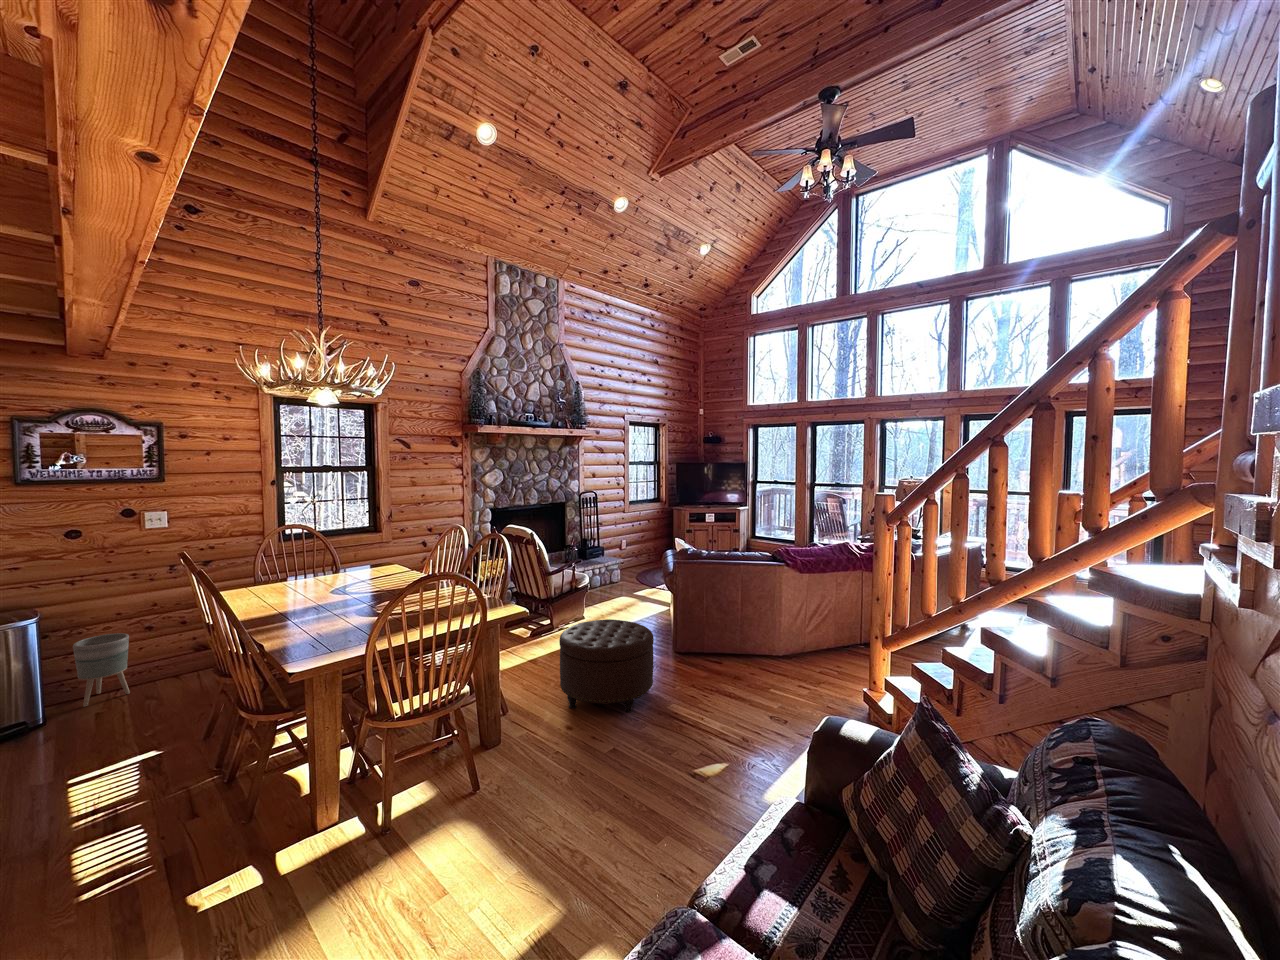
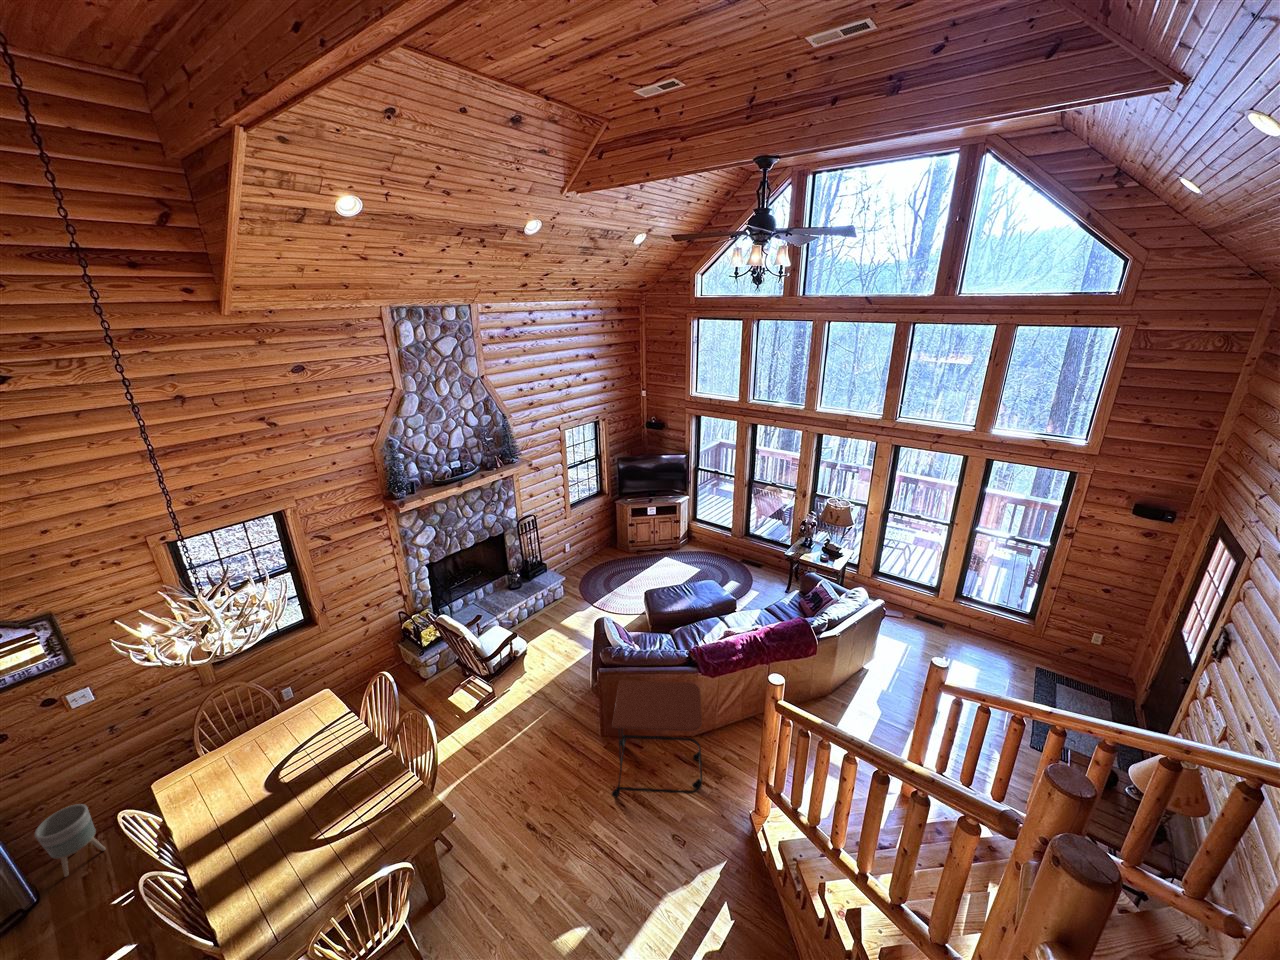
side table: none [687,567,793,686] -> present [612,680,702,797]
ottoman: present [559,619,654,713] -> none [494,746,580,851]

